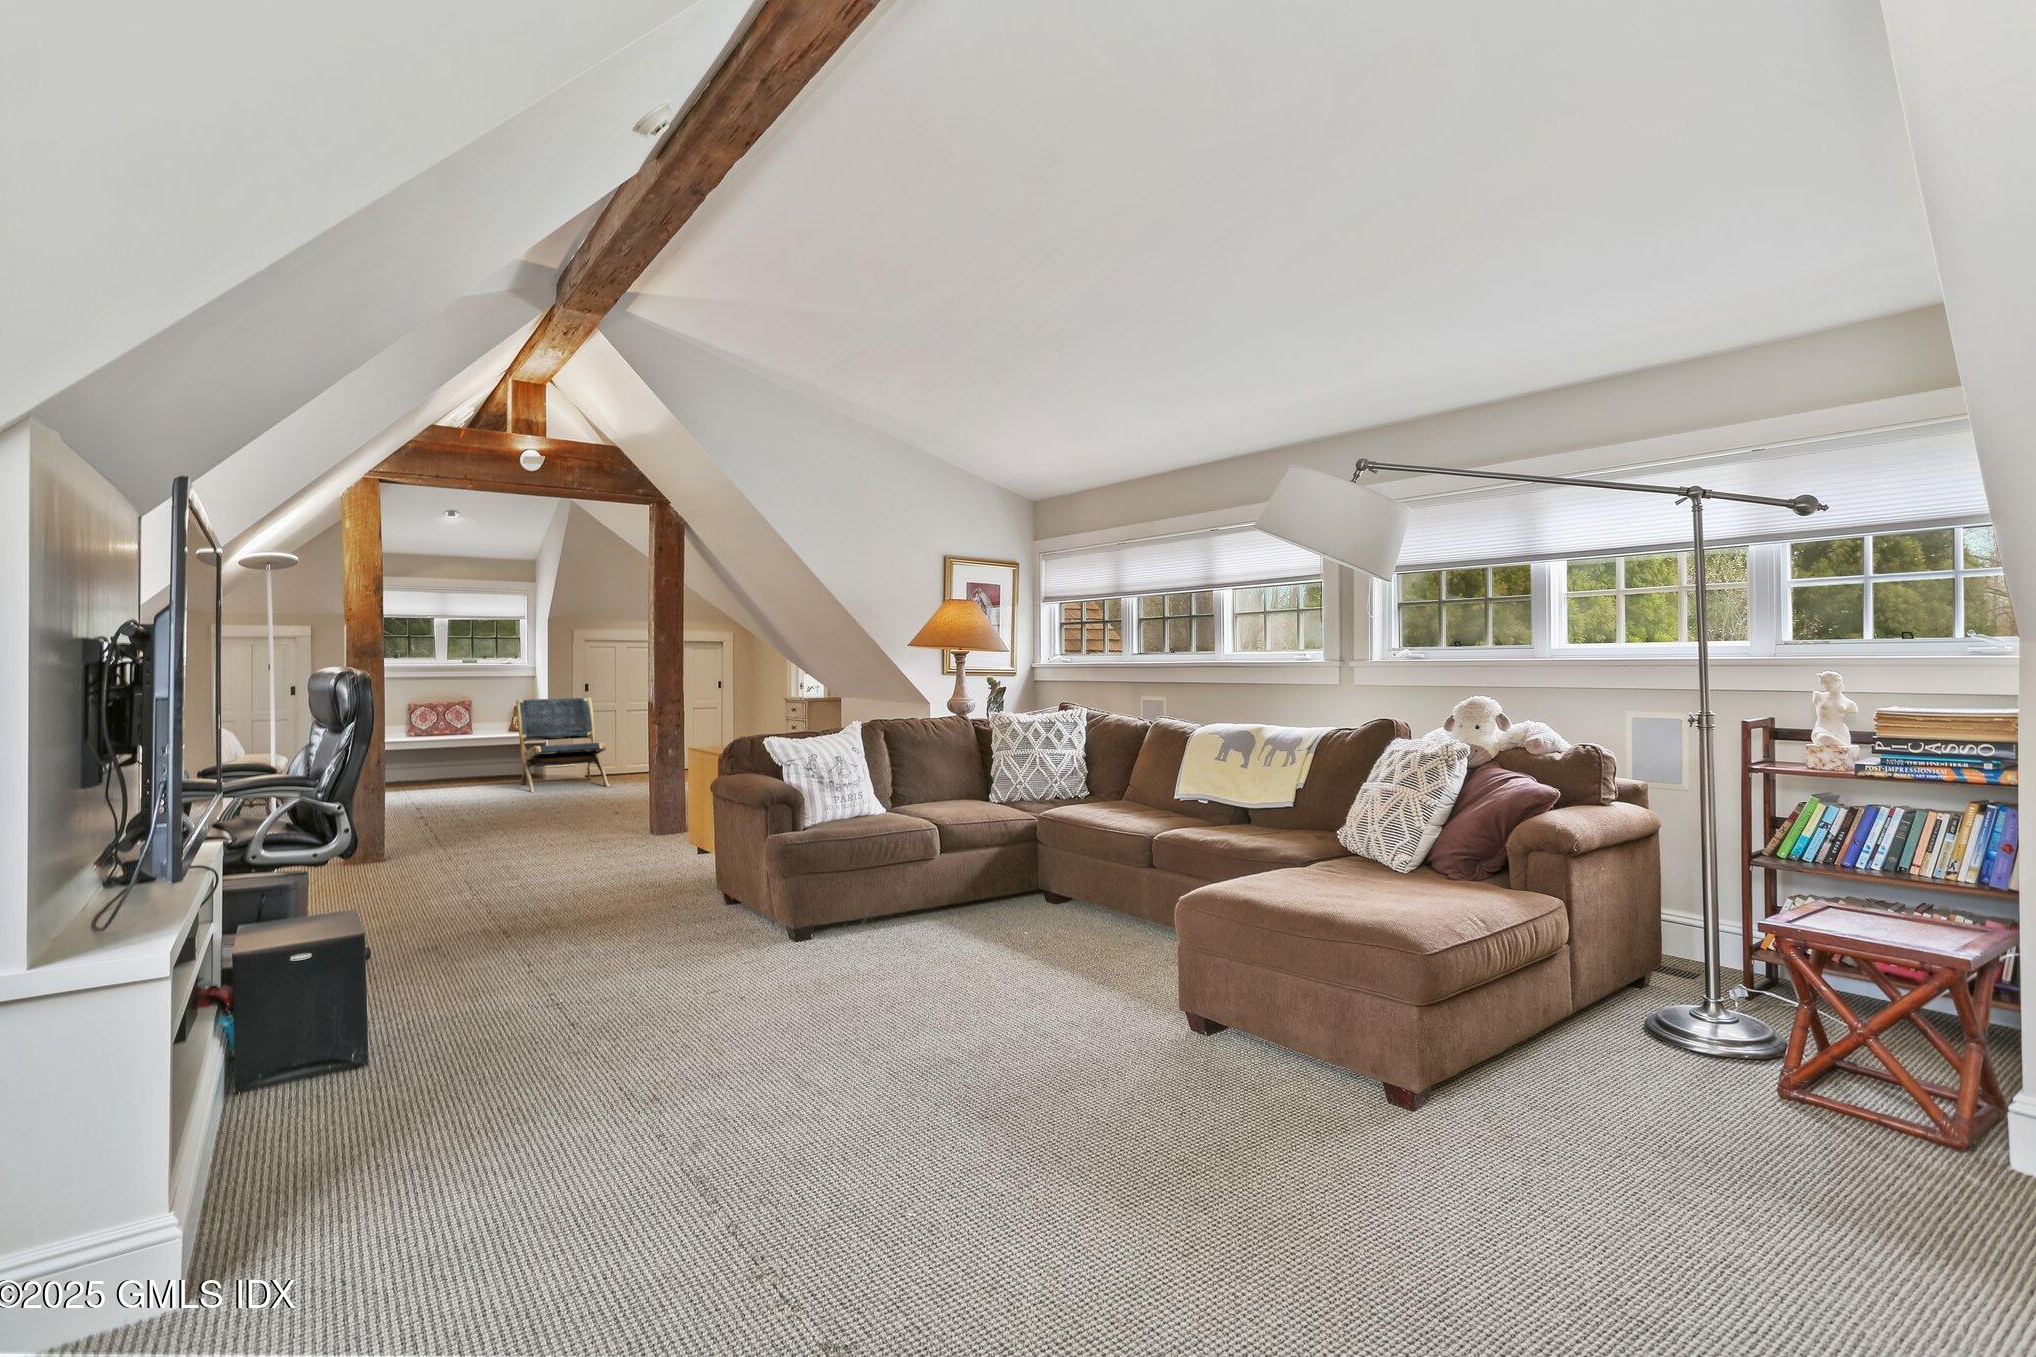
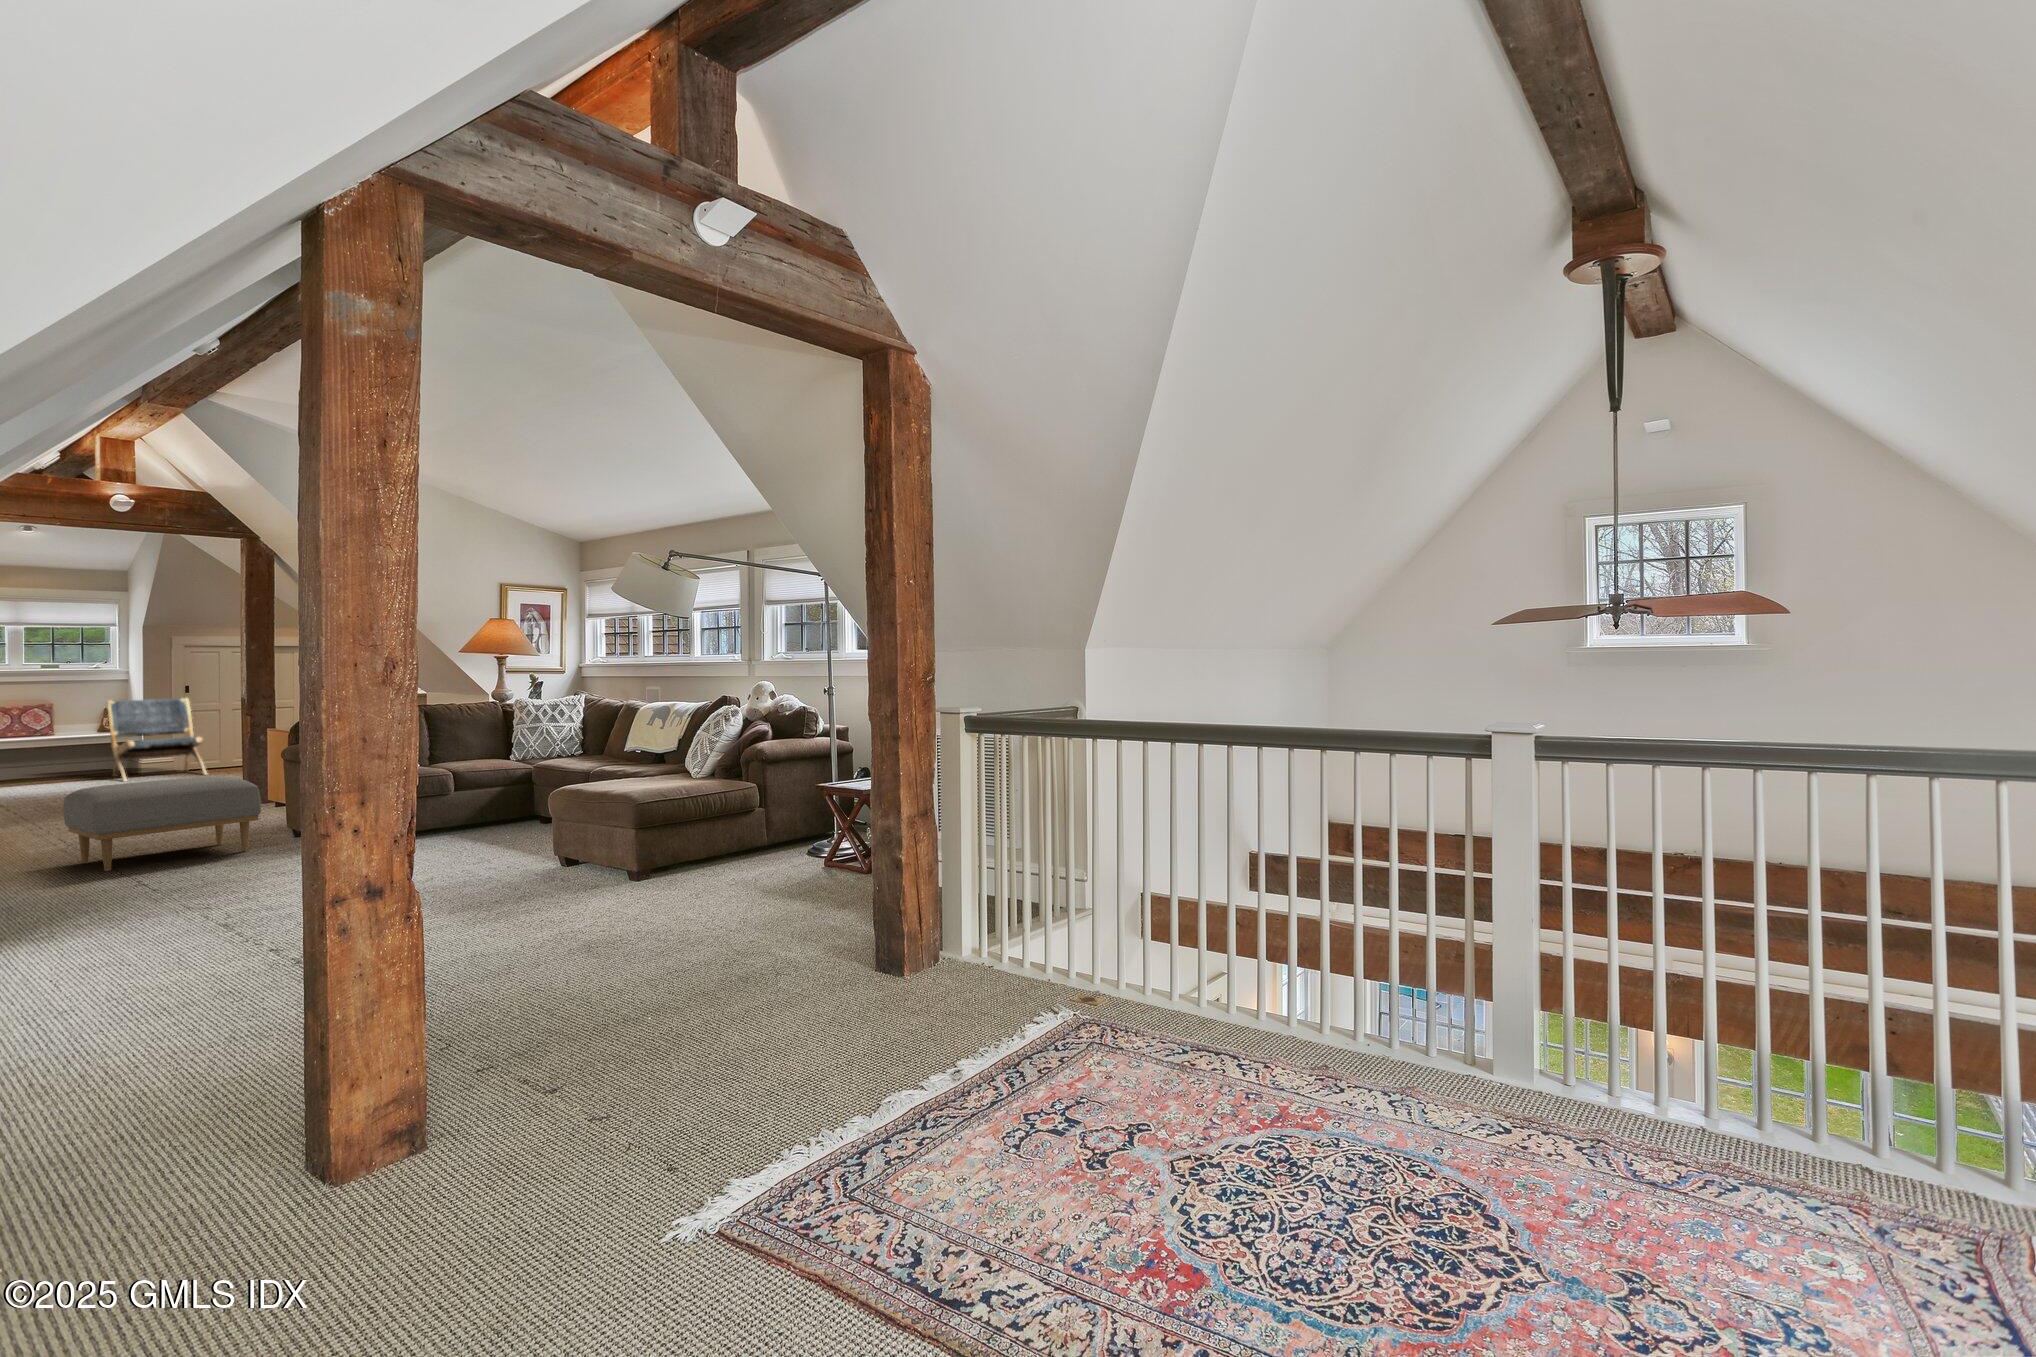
ottoman: none [465,817,696,959] -> present [63,776,261,871]

